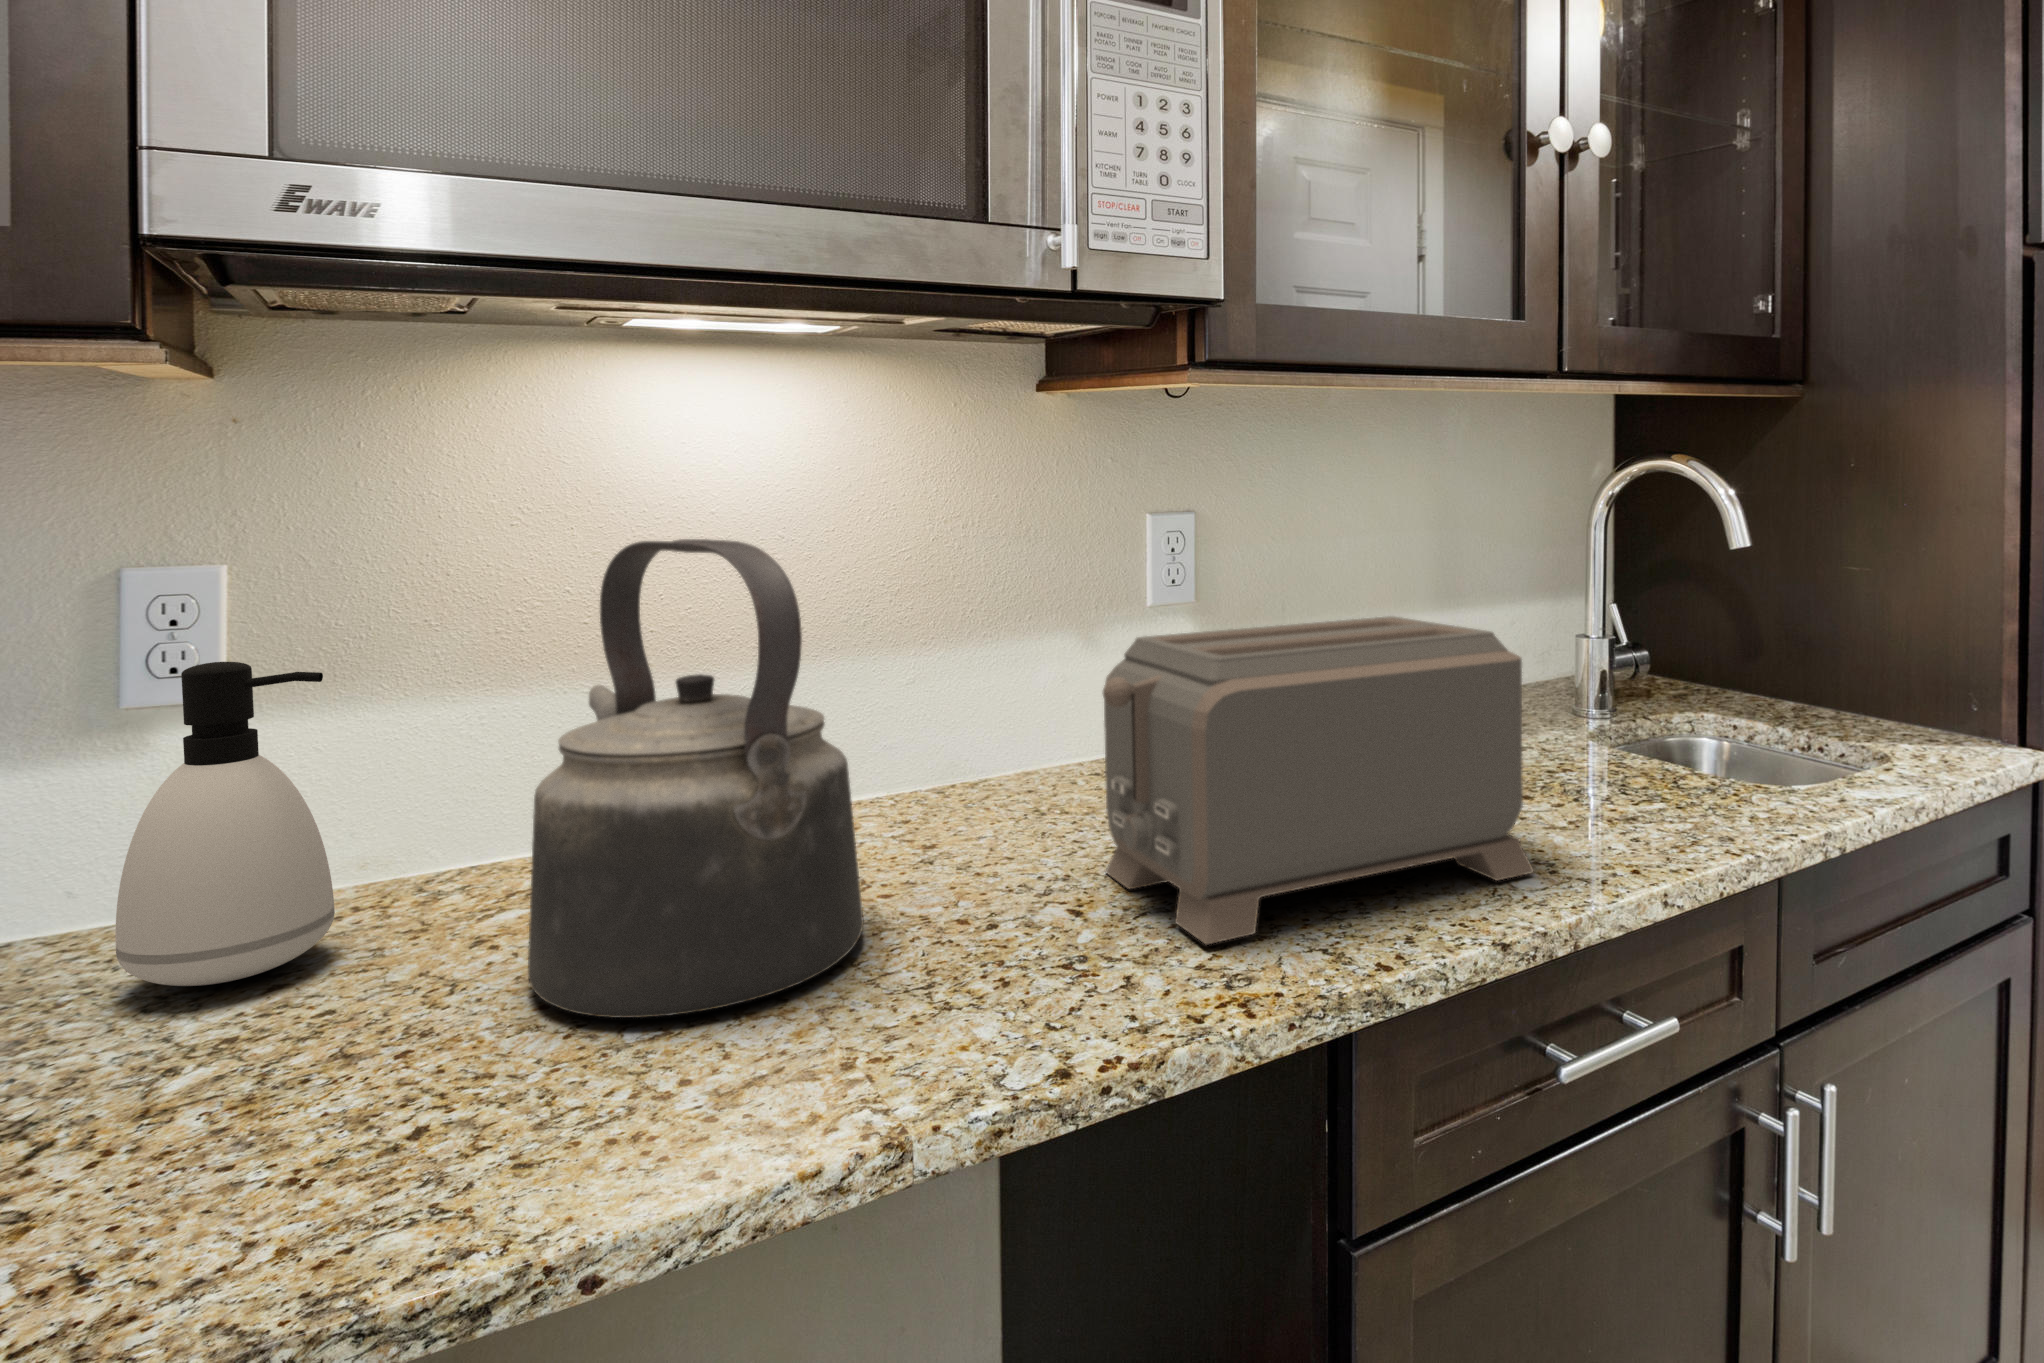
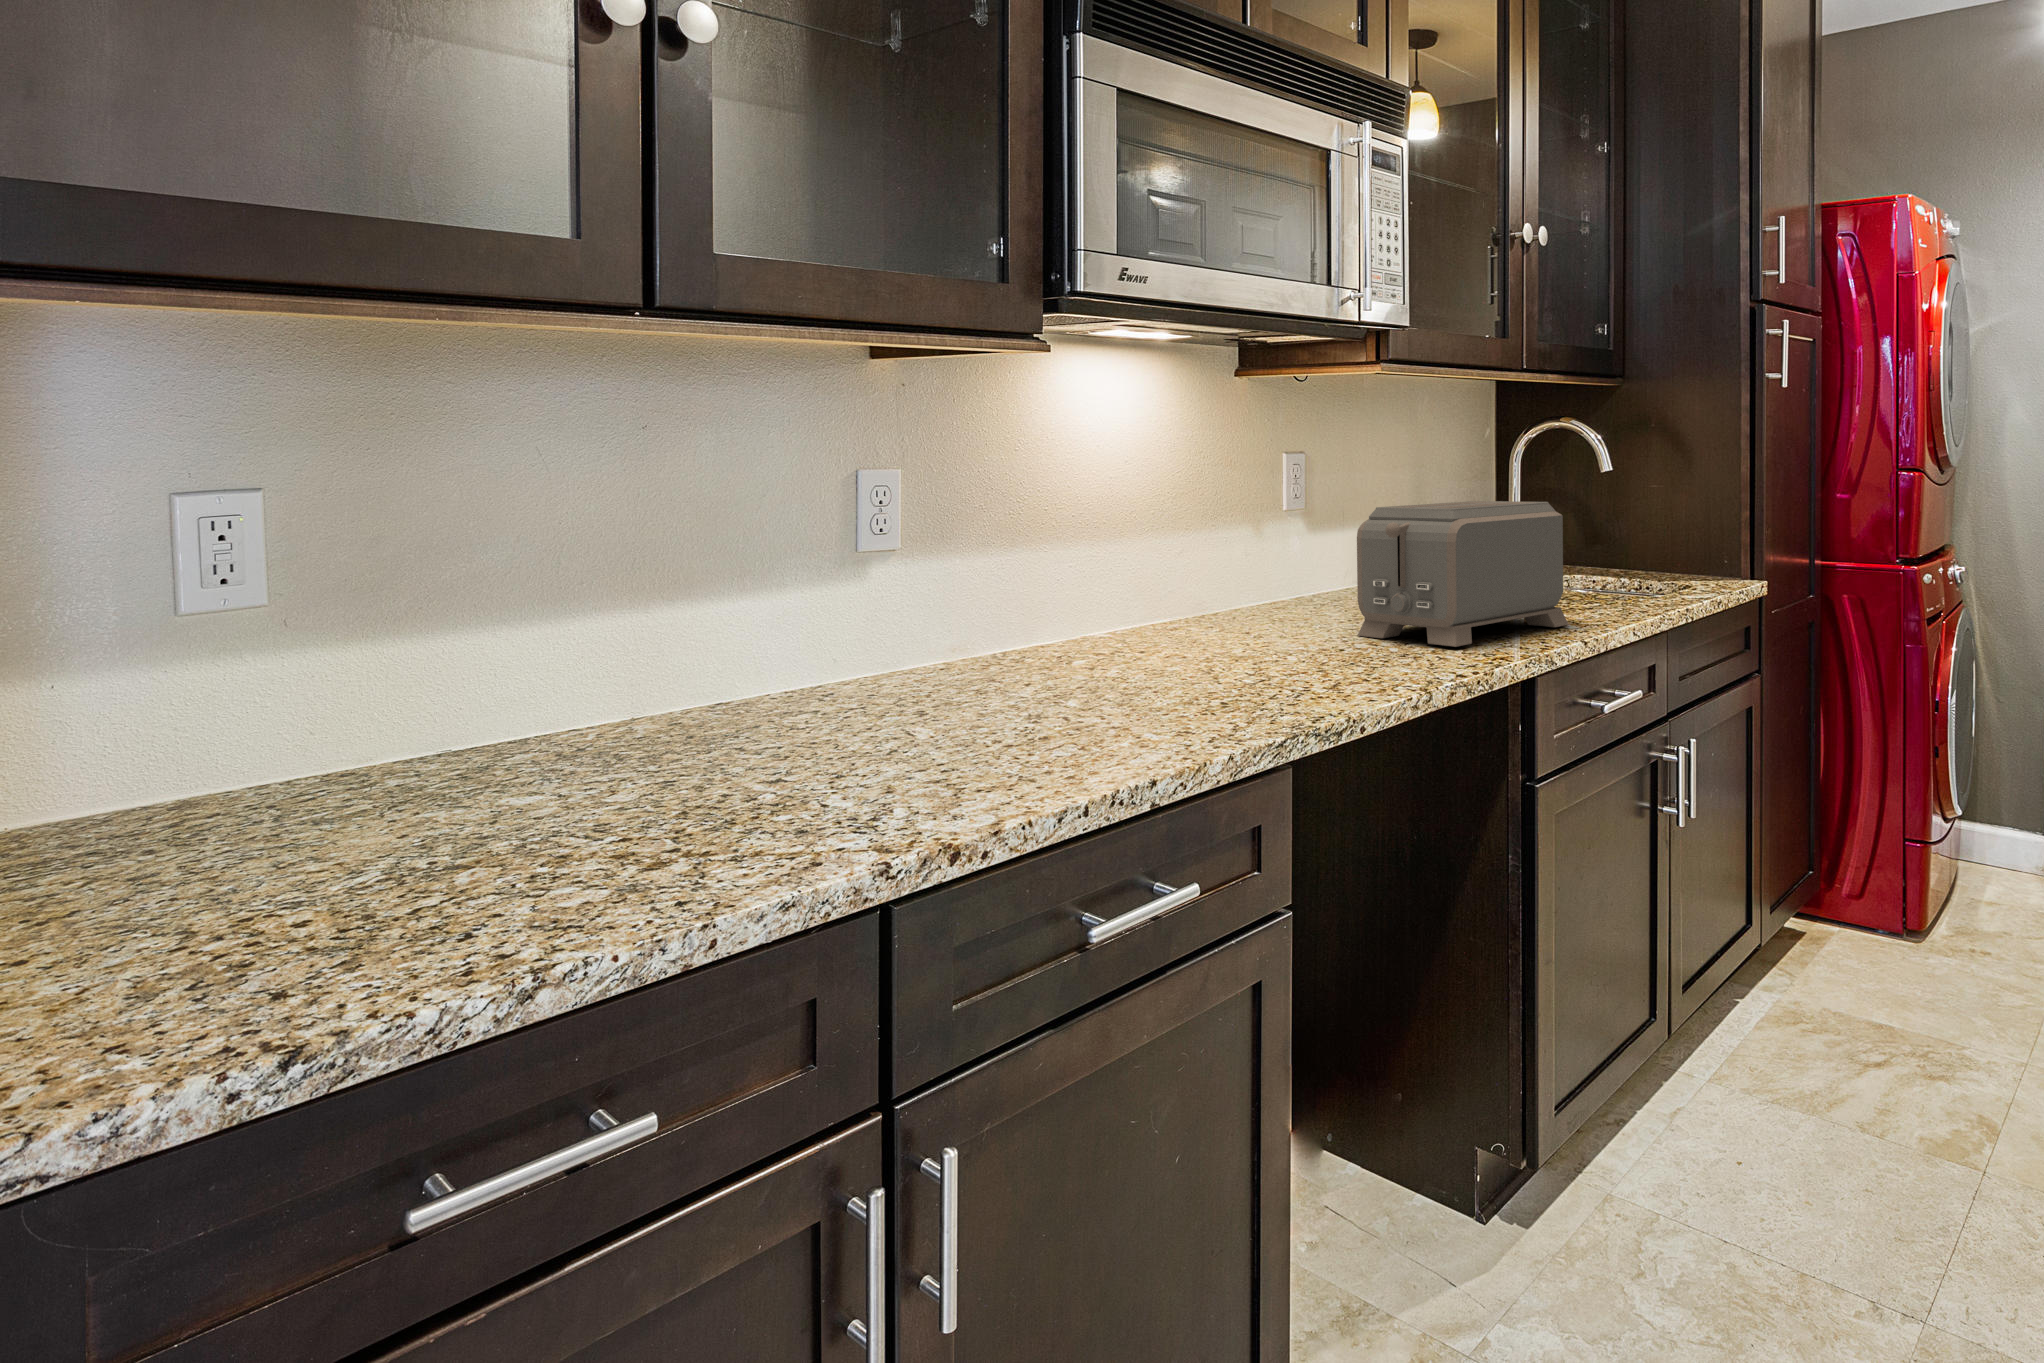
kettle: present [528,539,864,1018] -> none [1115,449,1301,674]
soap dispenser: present [116,662,335,986] -> none [942,514,1033,681]

